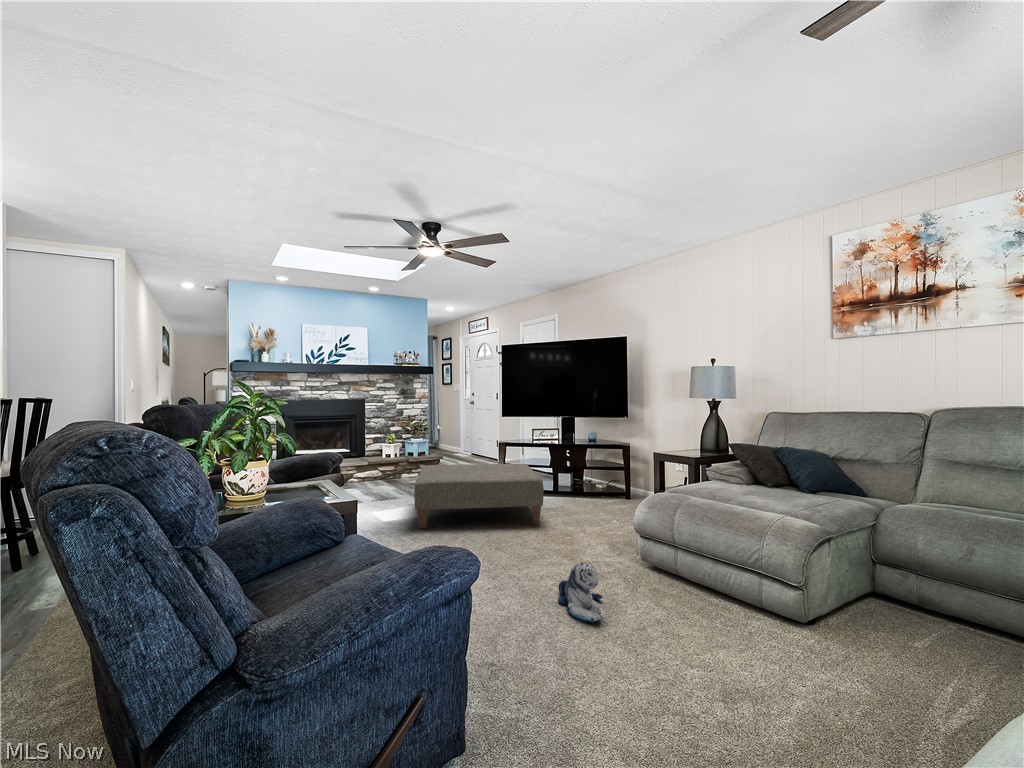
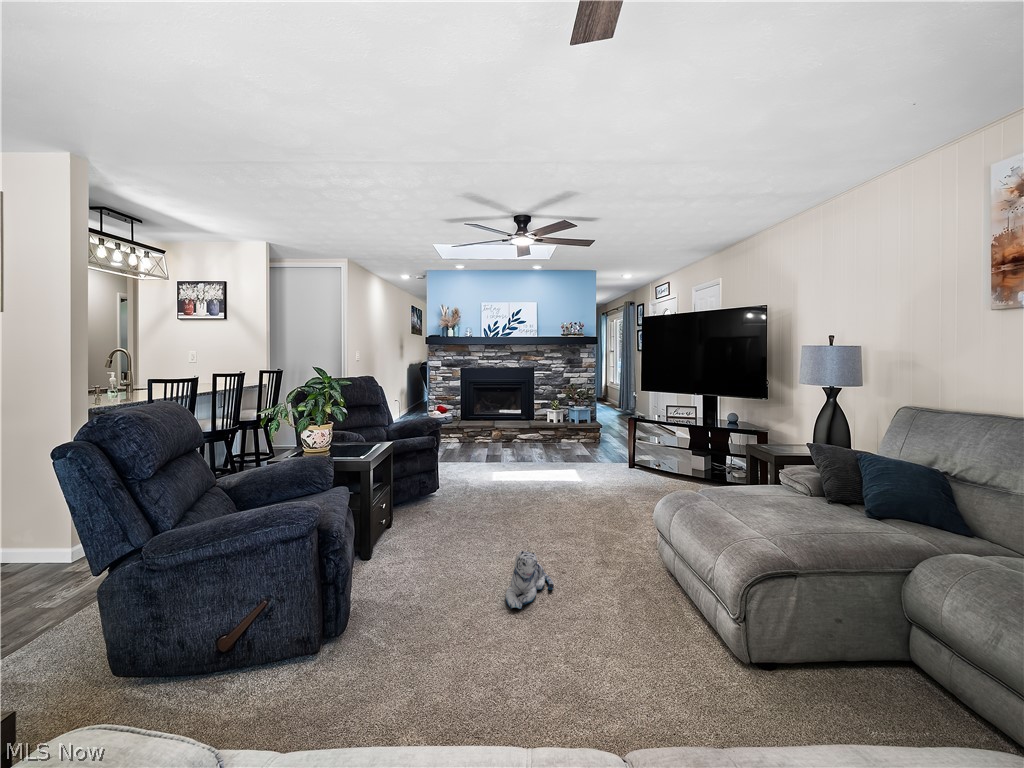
ottoman: present [414,464,544,529] -> none [498,435,637,505]

